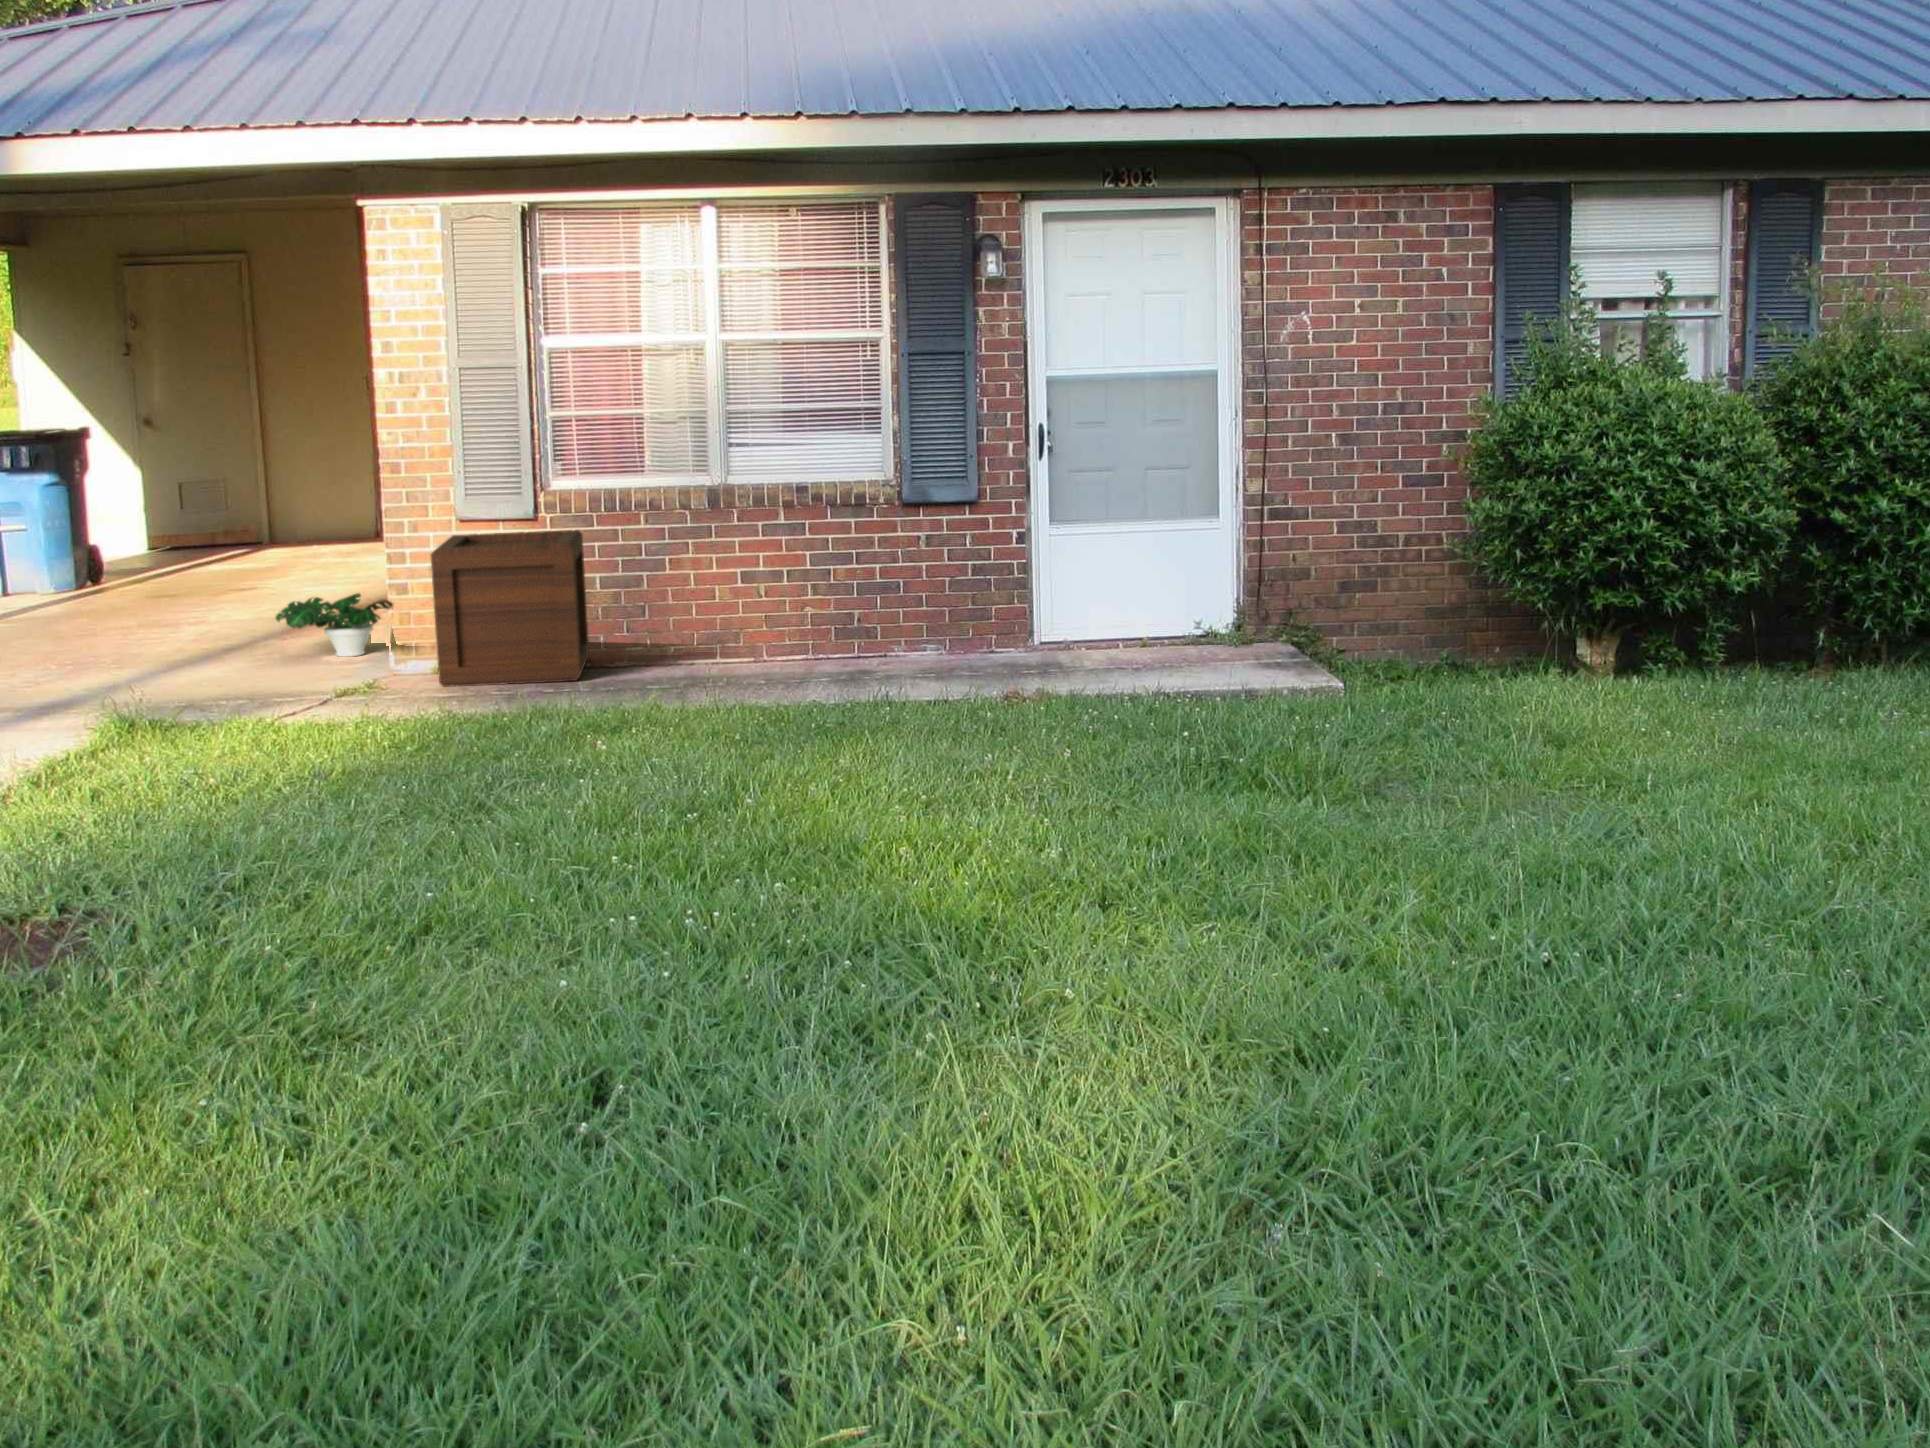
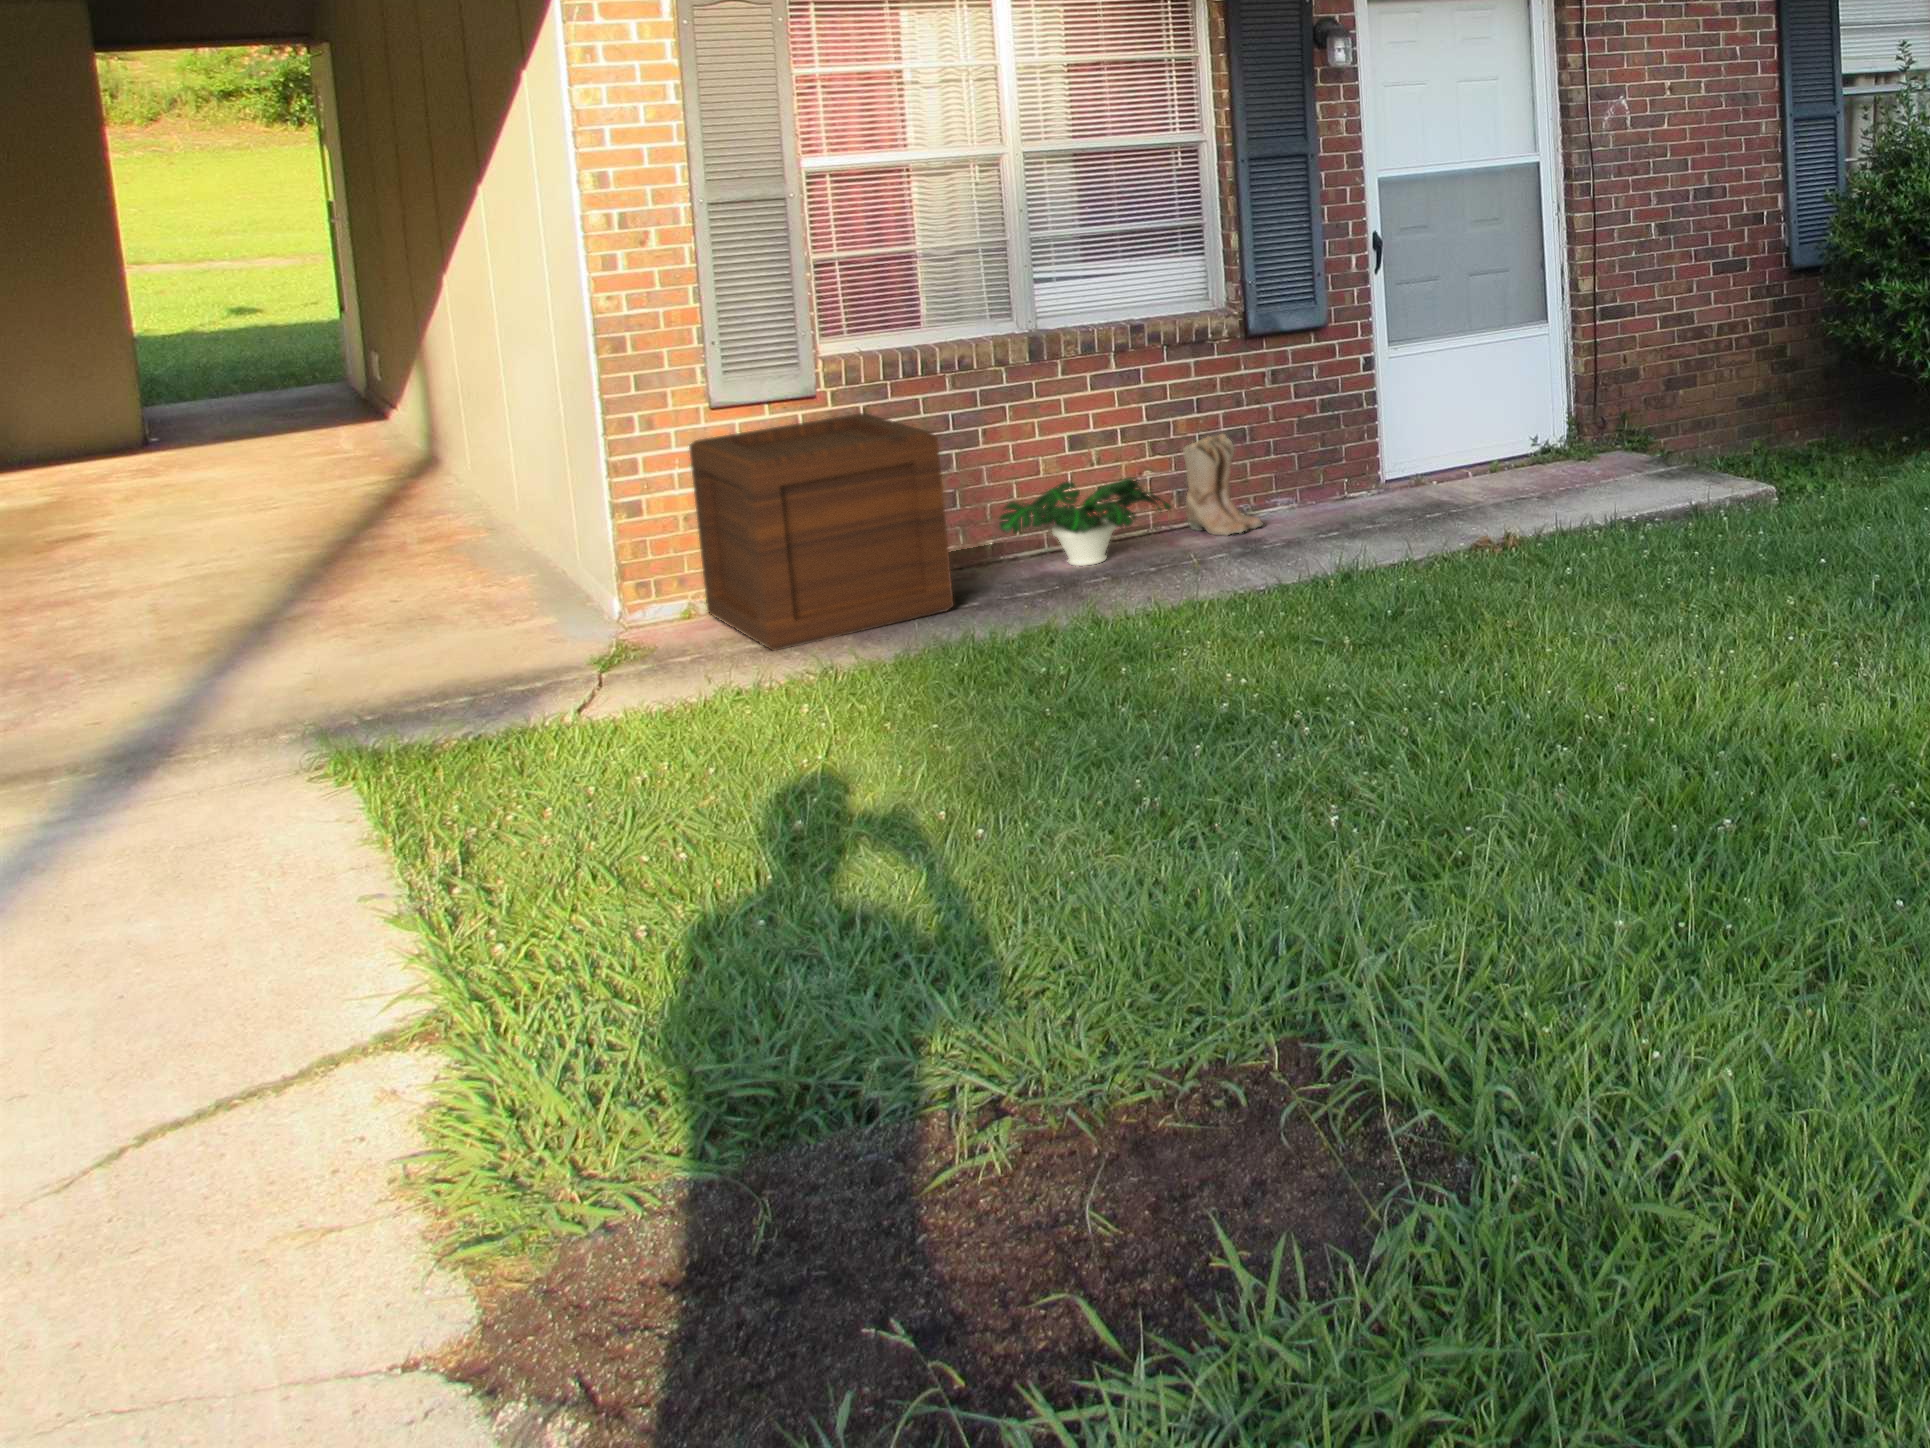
boots: none [827,582,882,664] -> present [1183,434,1263,535]
potted plant: present [276,593,393,657] -> present [999,477,1171,566]

